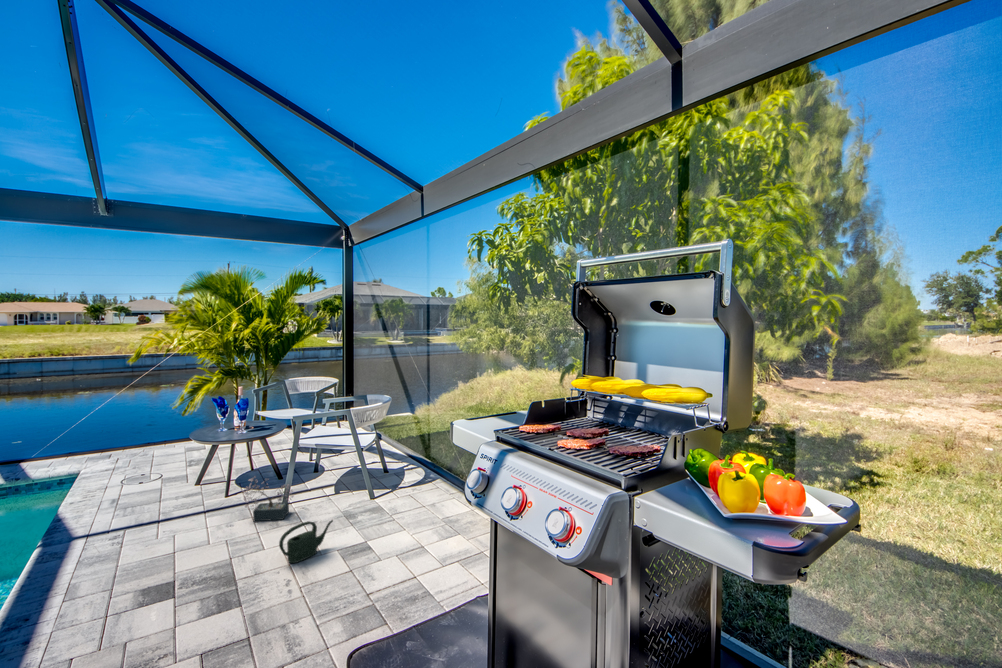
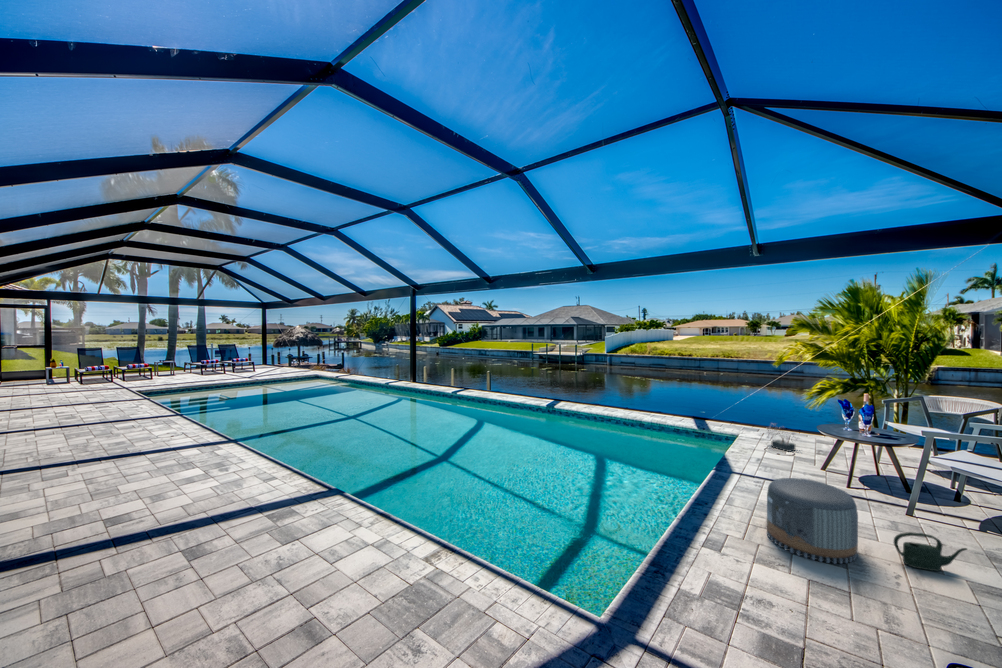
decorative plant: present [243,478,294,521] -> present [768,427,795,452]
pouf: none [131,509,247,628] -> present [767,478,858,564]

